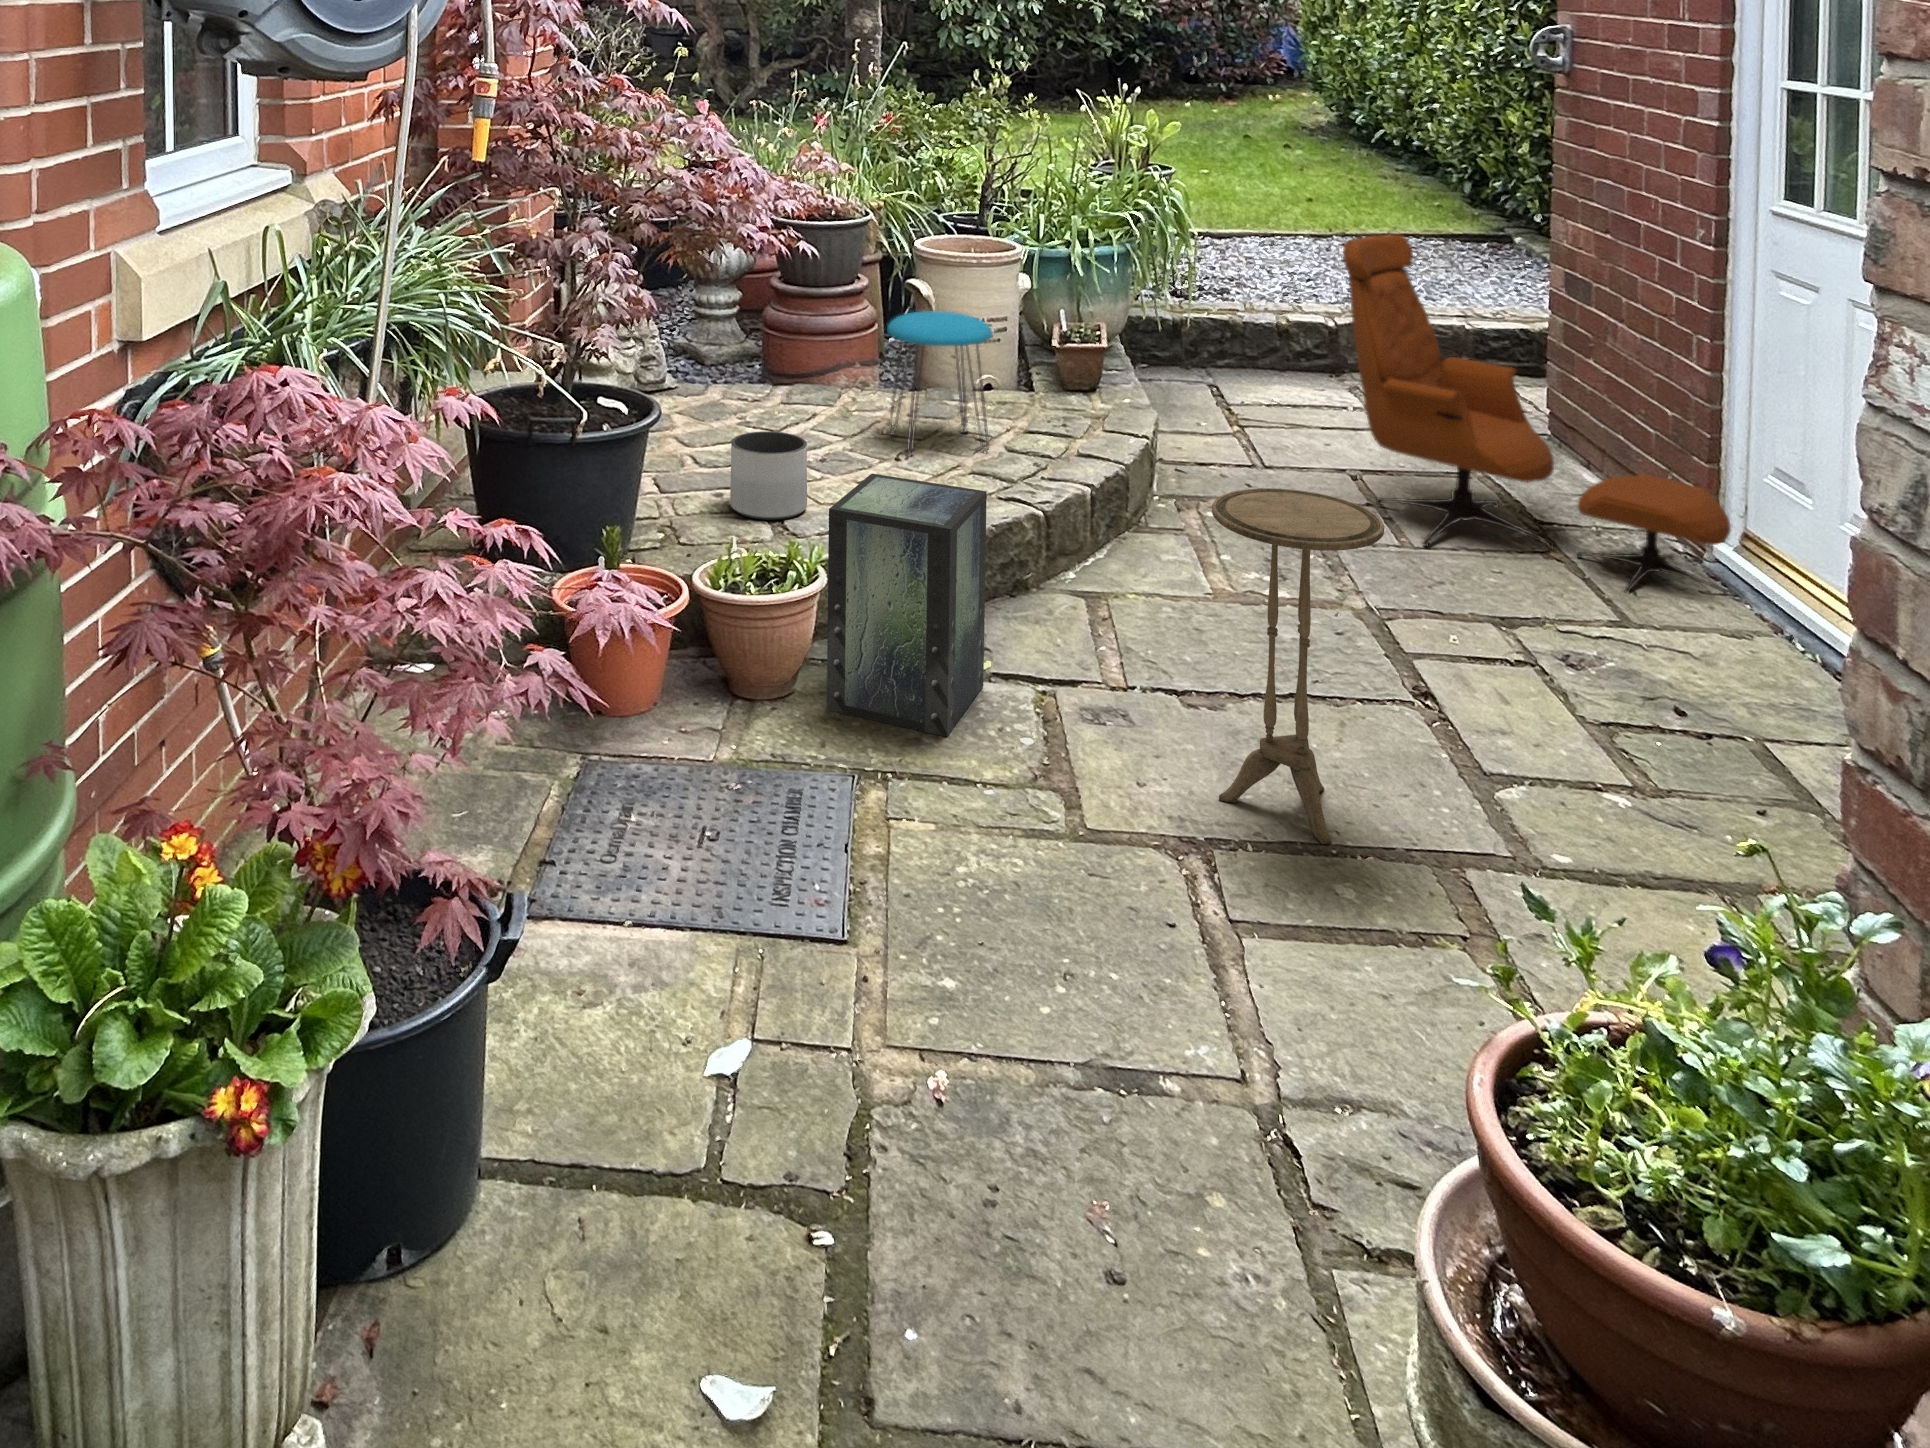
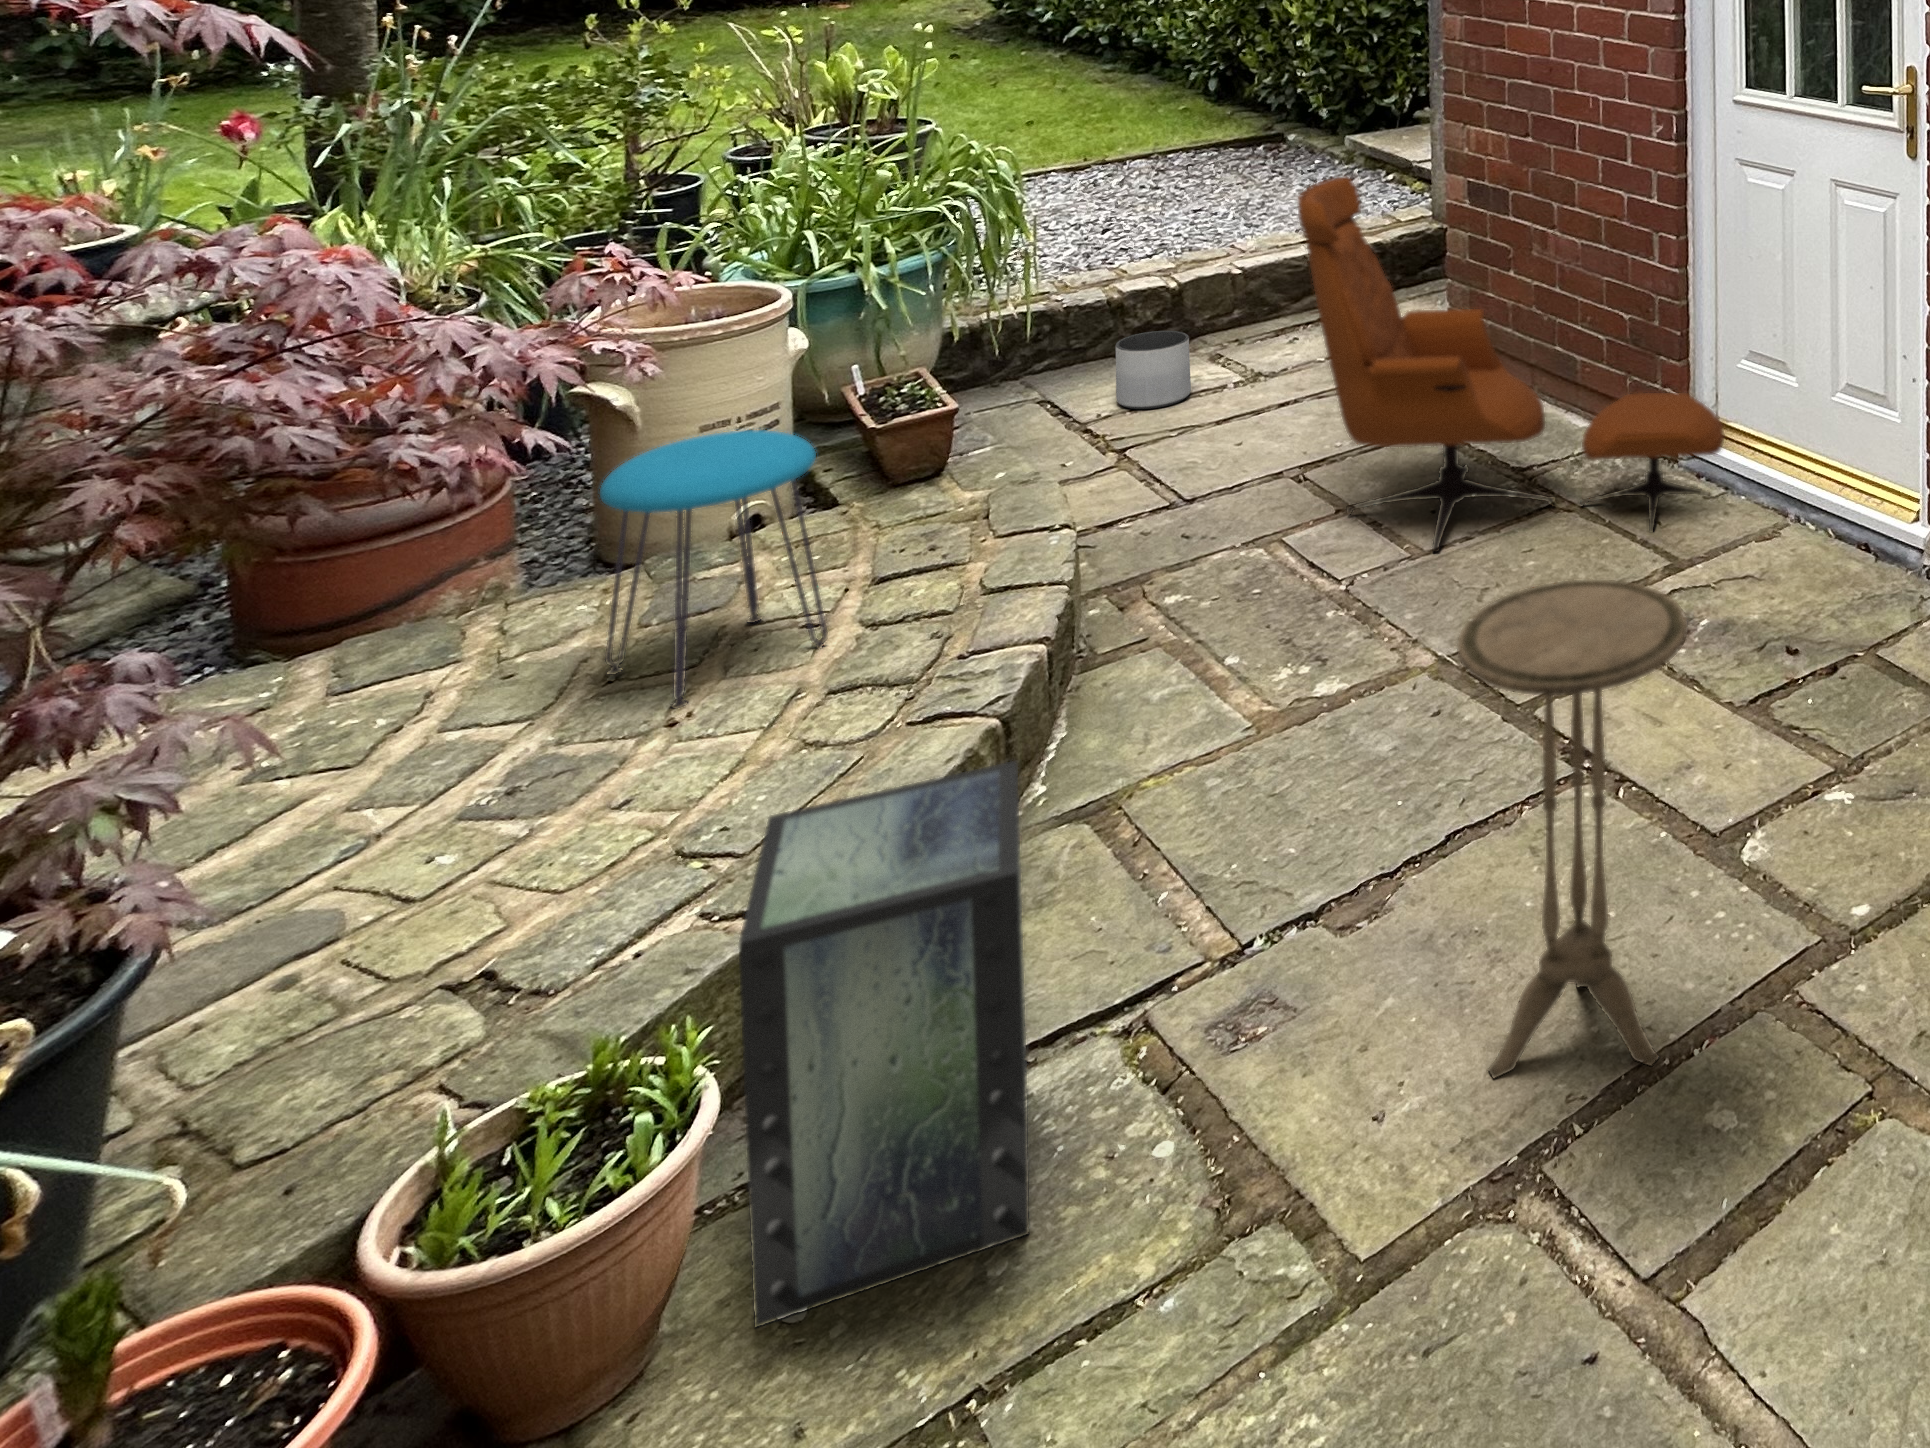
planter: present [730,431,807,520] -> present [1116,331,1191,409]

